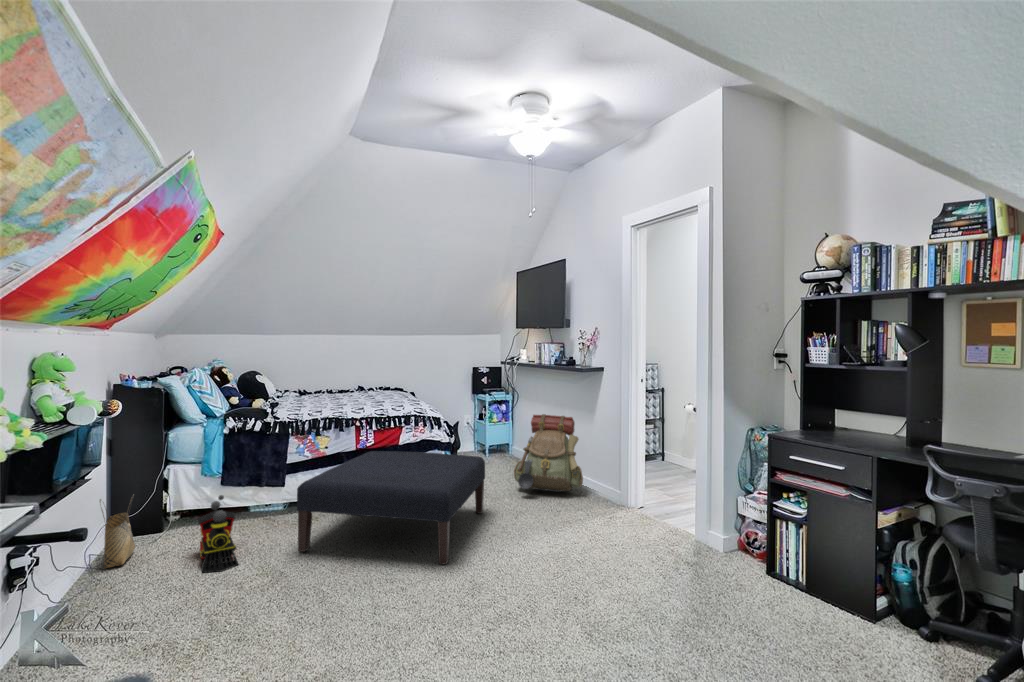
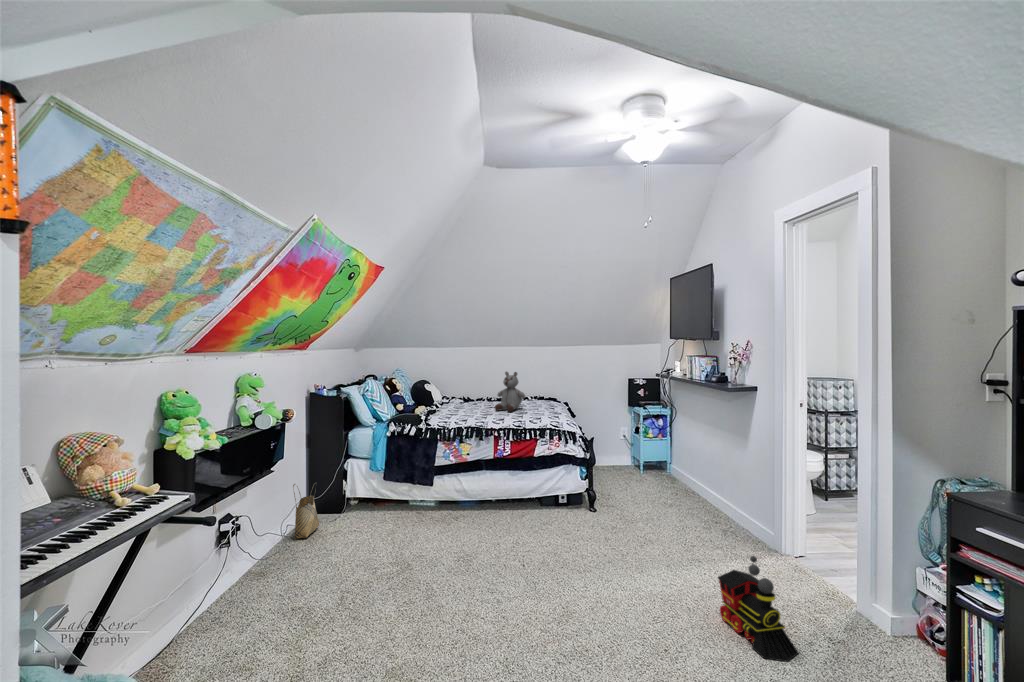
stuffed bear: none [344,360,378,402] -> present [495,372,525,412]
backpack: present [514,414,583,492] -> none [654,435,734,523]
ottoman: present [297,451,485,564] -> none [428,461,613,585]
toy train: present [198,495,238,573] -> present [718,556,798,662]

